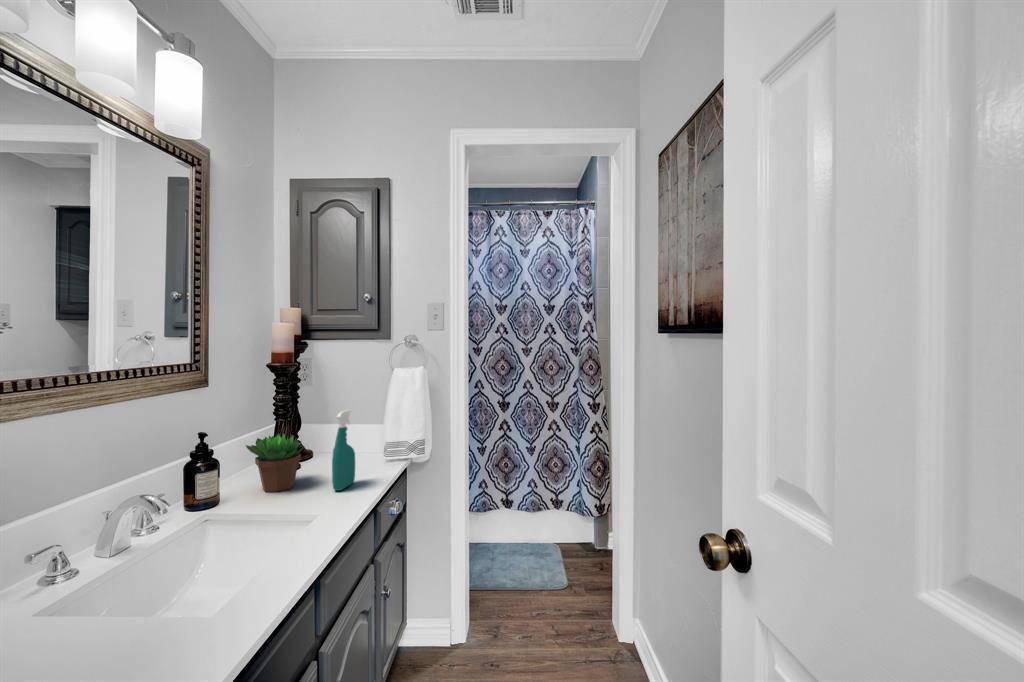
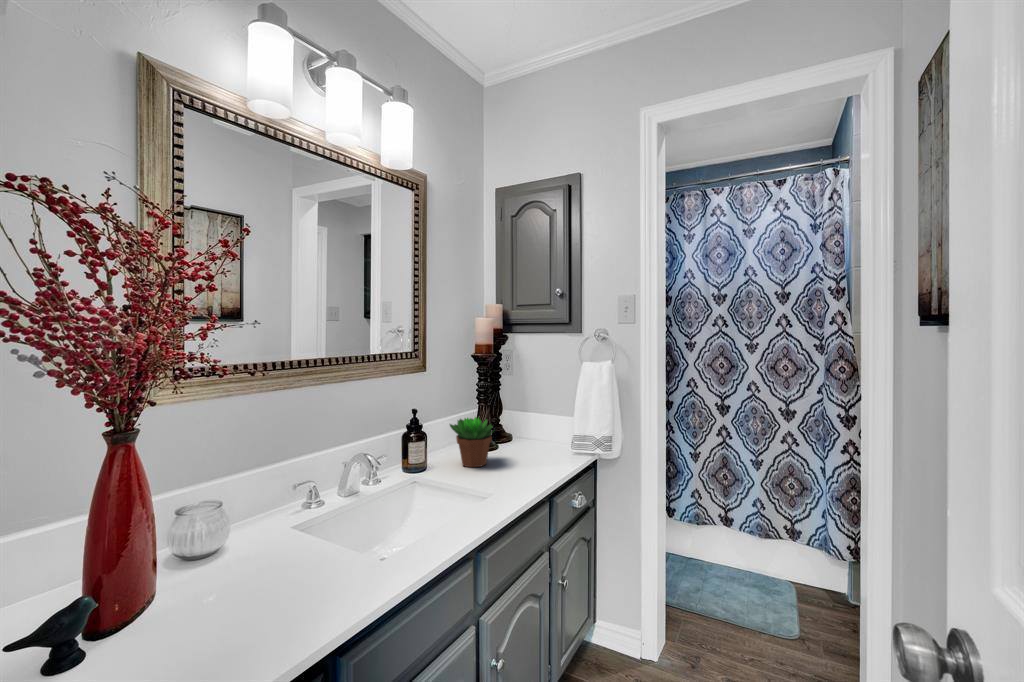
spray bottle: present [332,410,355,491] -> none [514,399,537,475]

